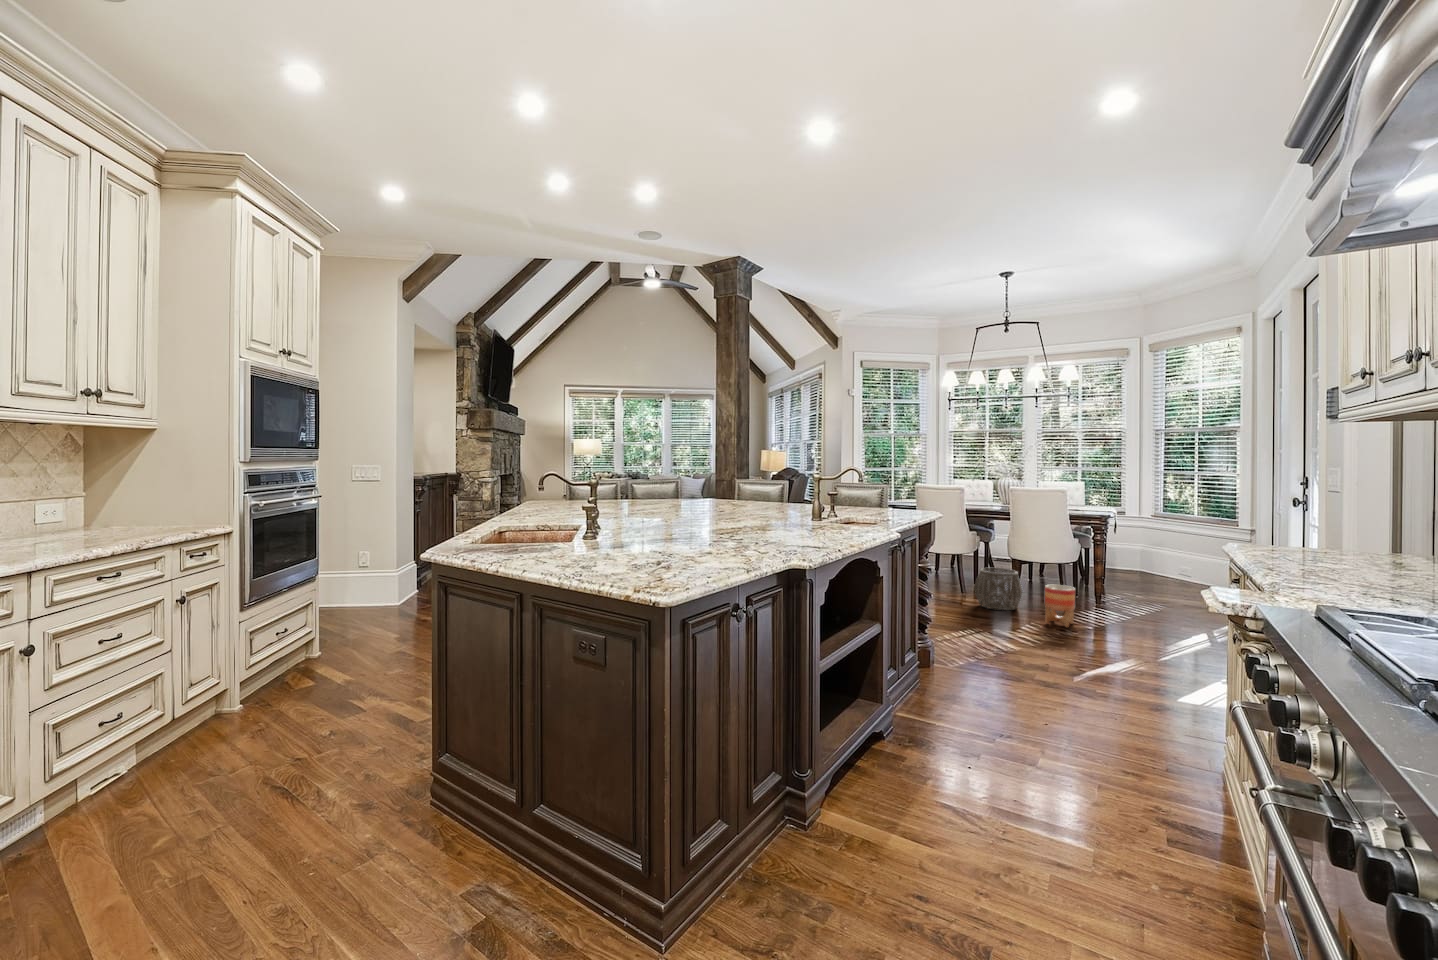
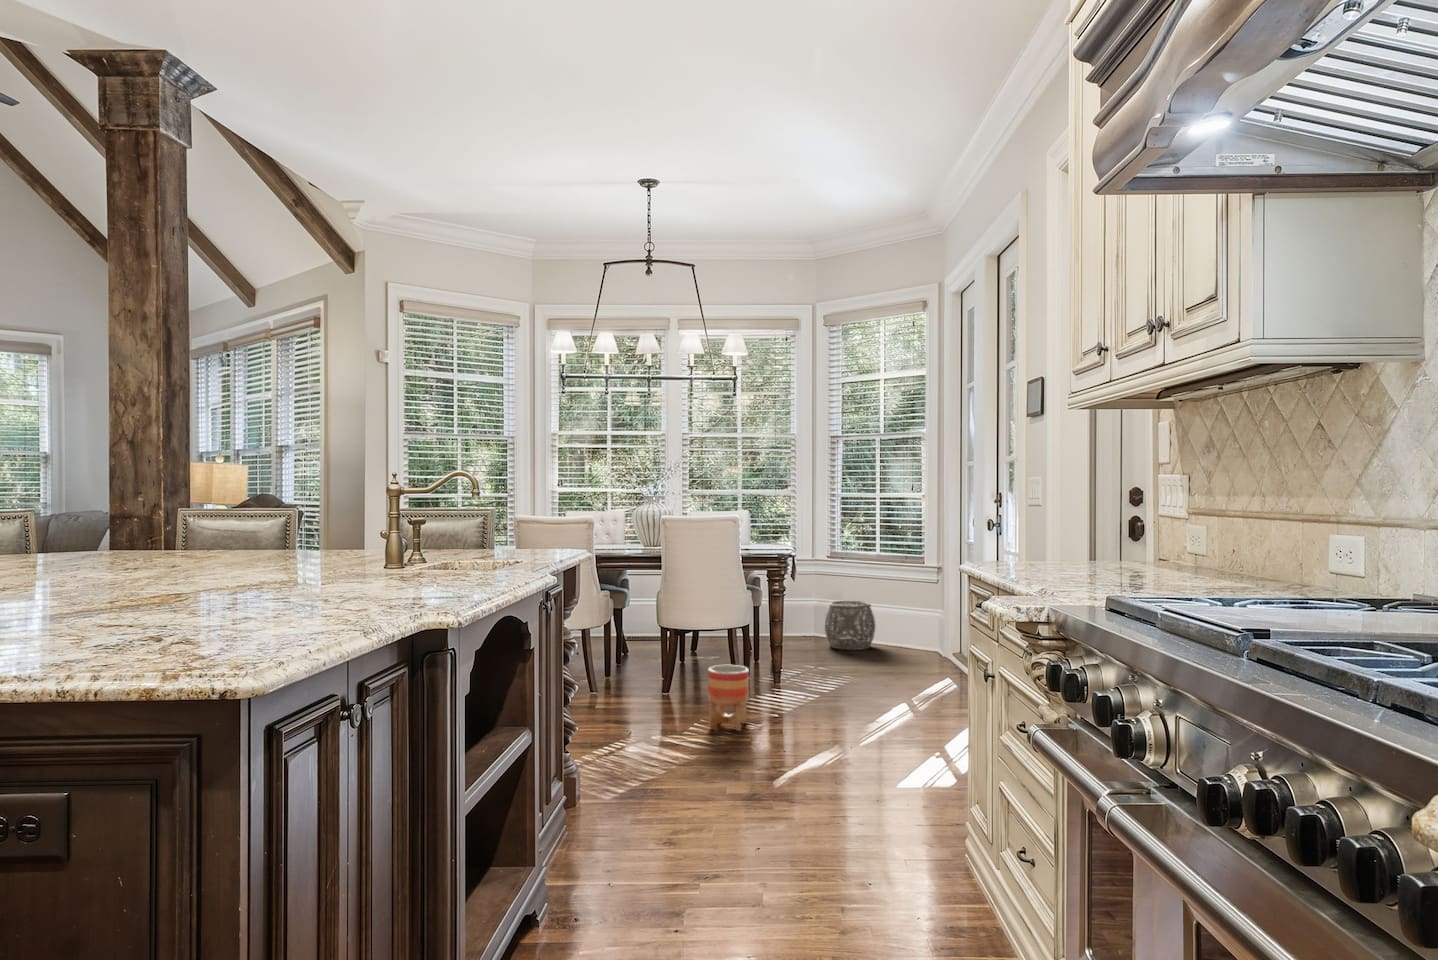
woven basket: present [975,568,1022,610] -> present [824,601,876,650]

